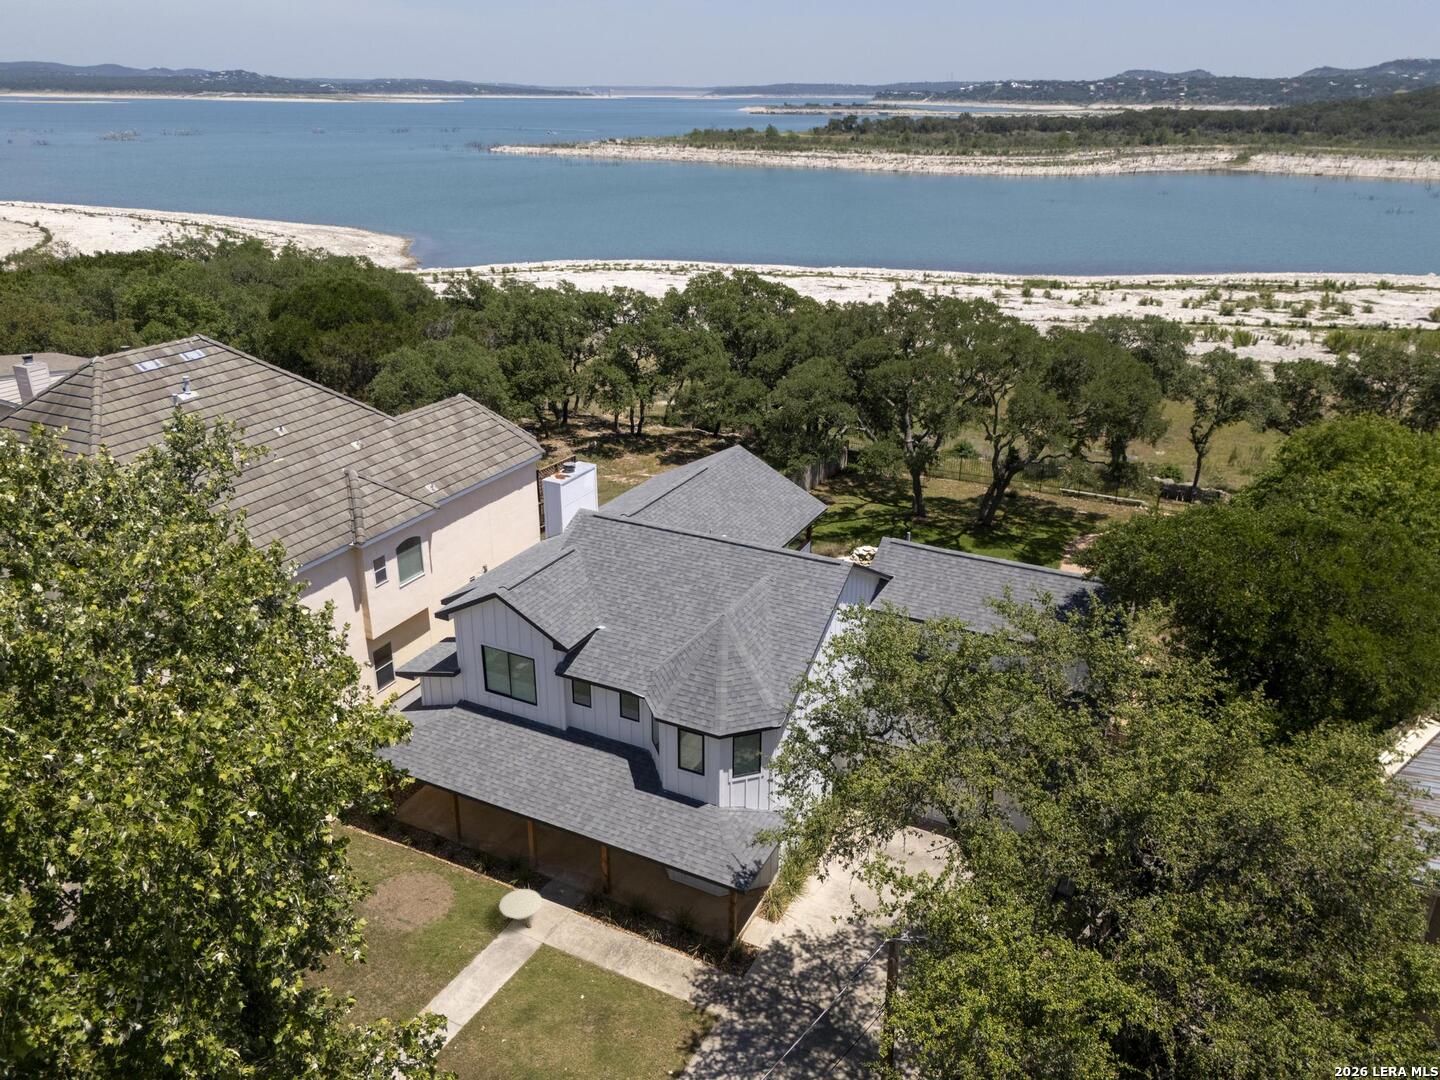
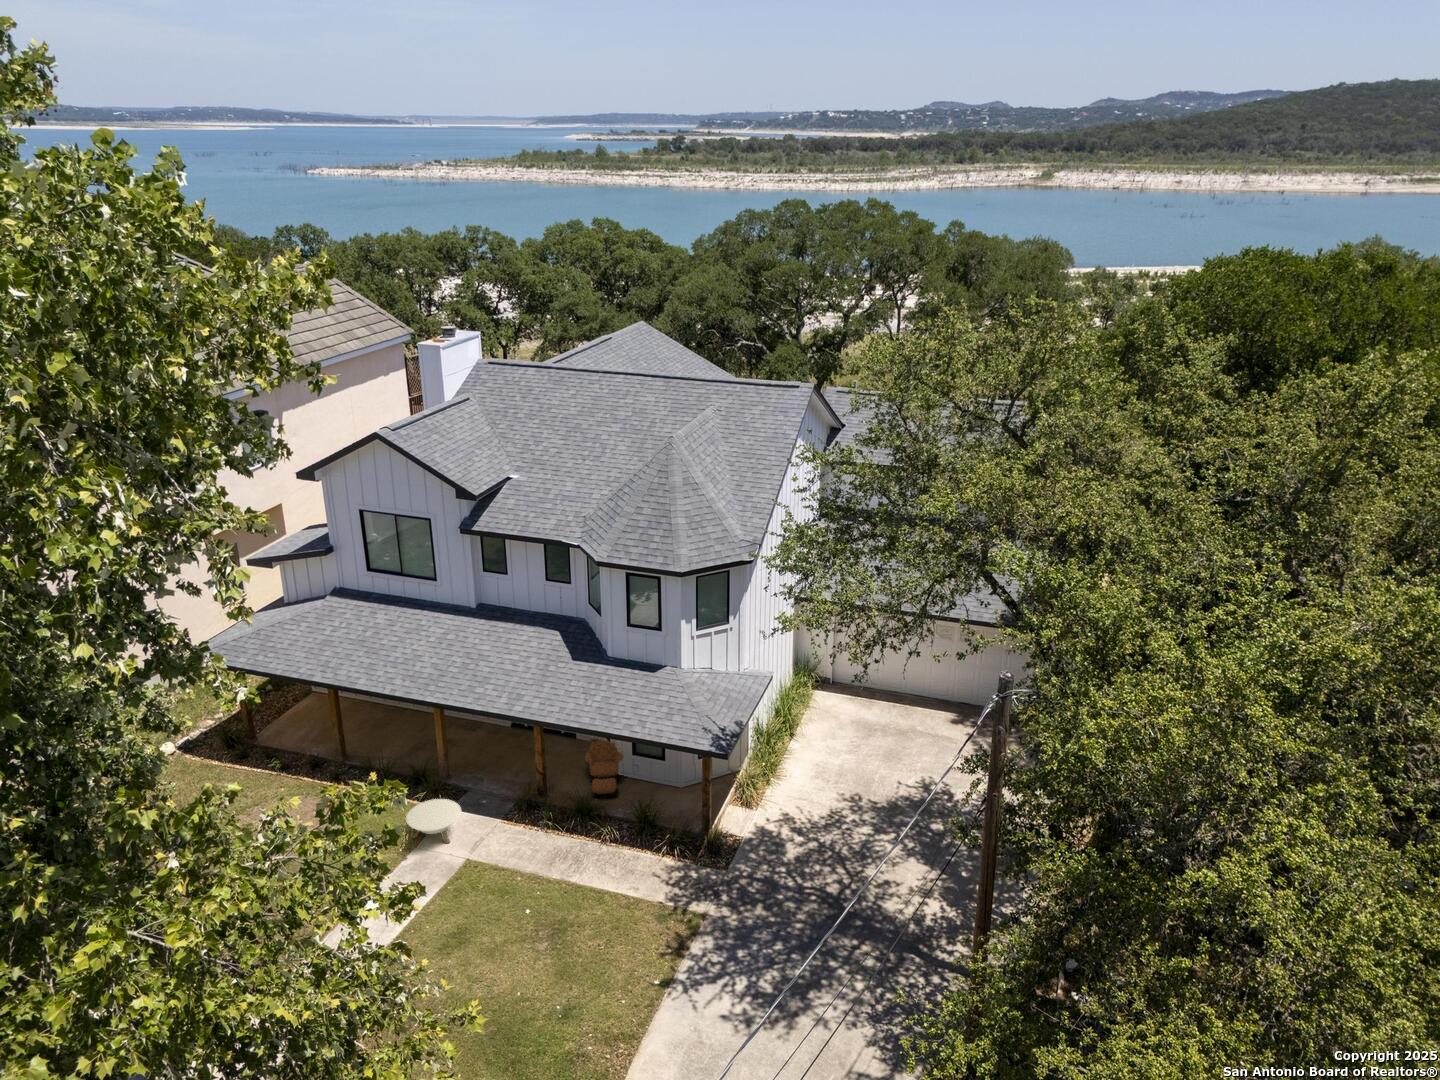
lounge chair: none [643,841,674,901] -> present [585,739,623,799]

